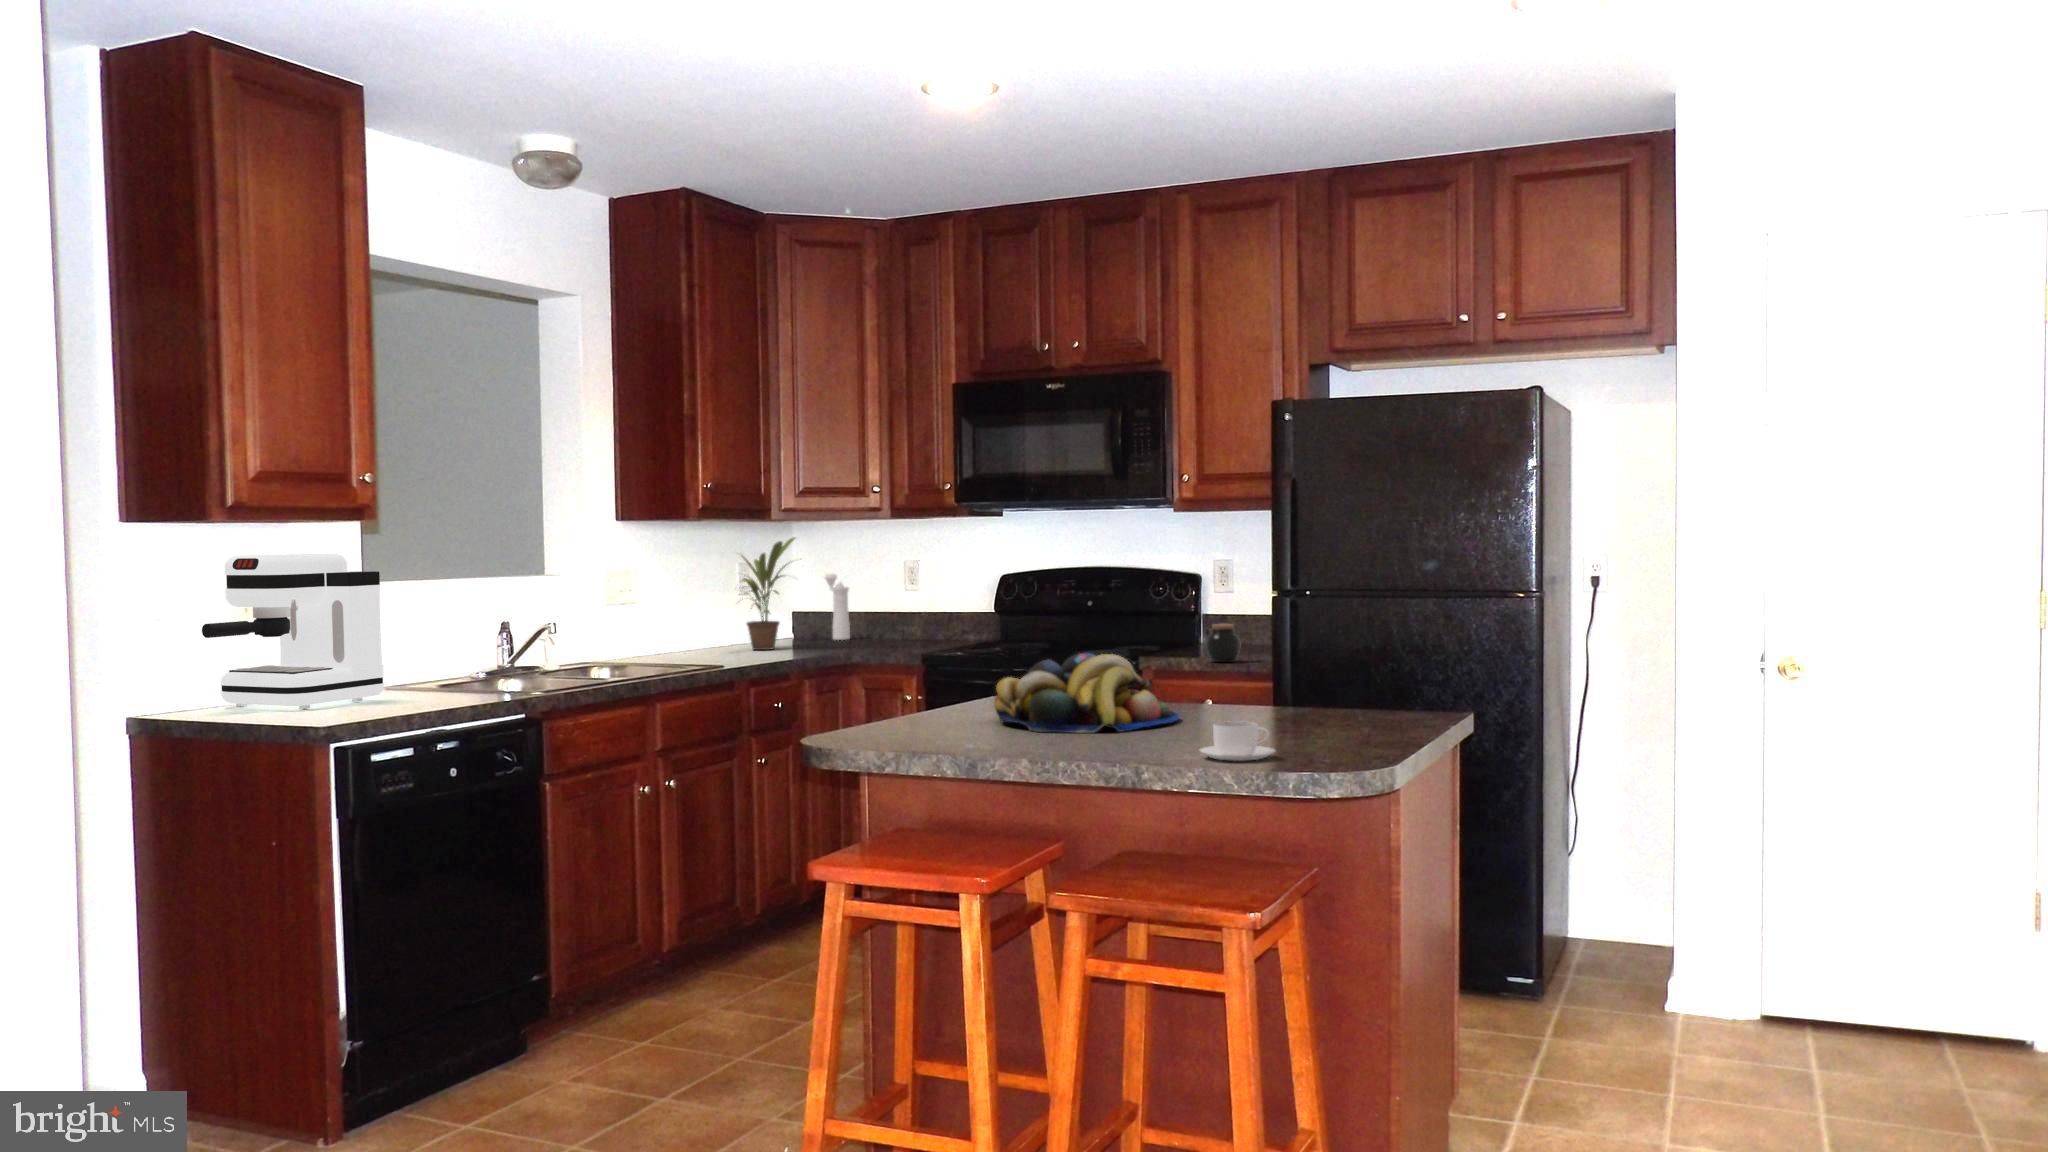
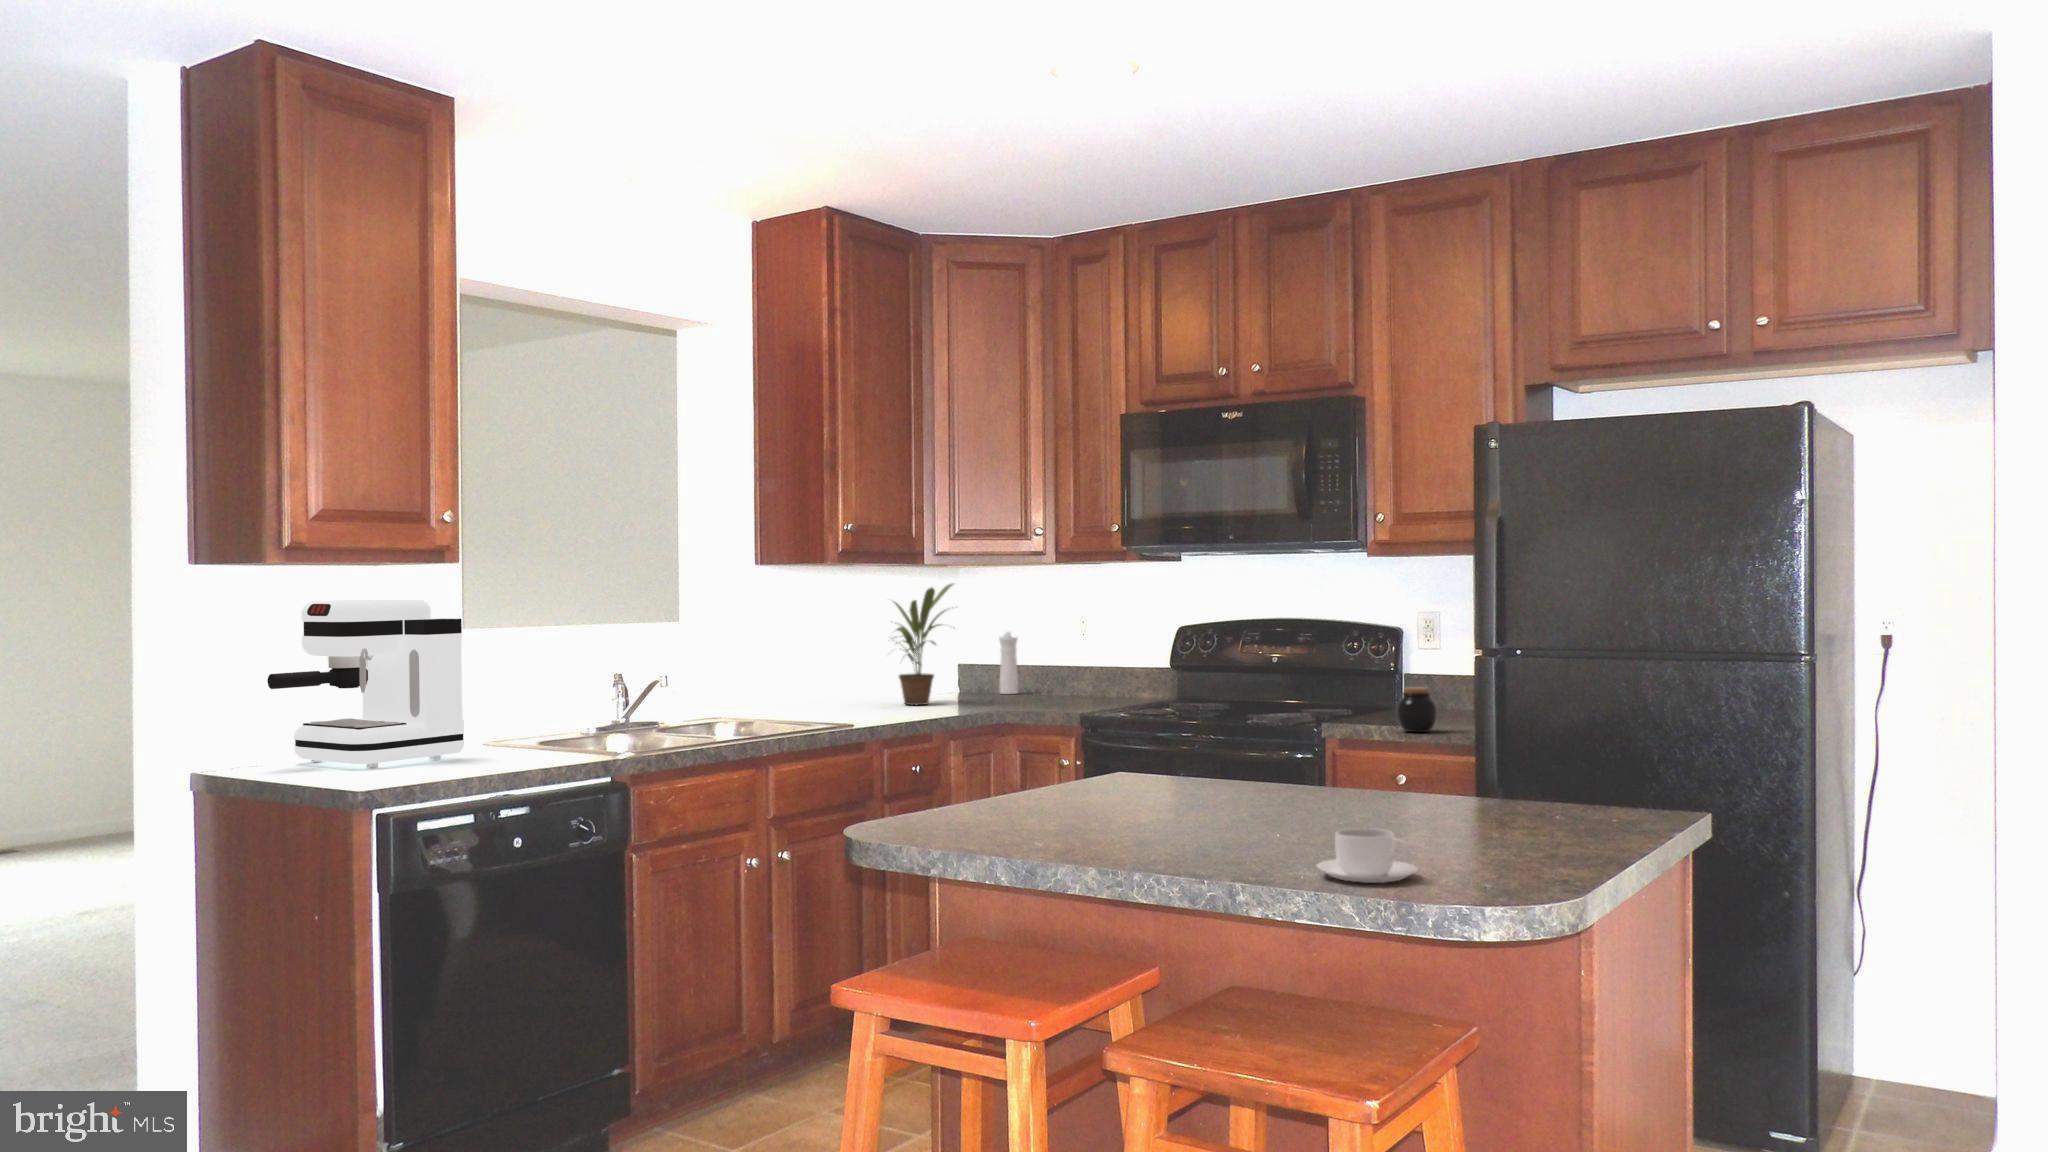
fruit bowl: present [994,653,1179,733] -> none [1094,726,1323,830]

